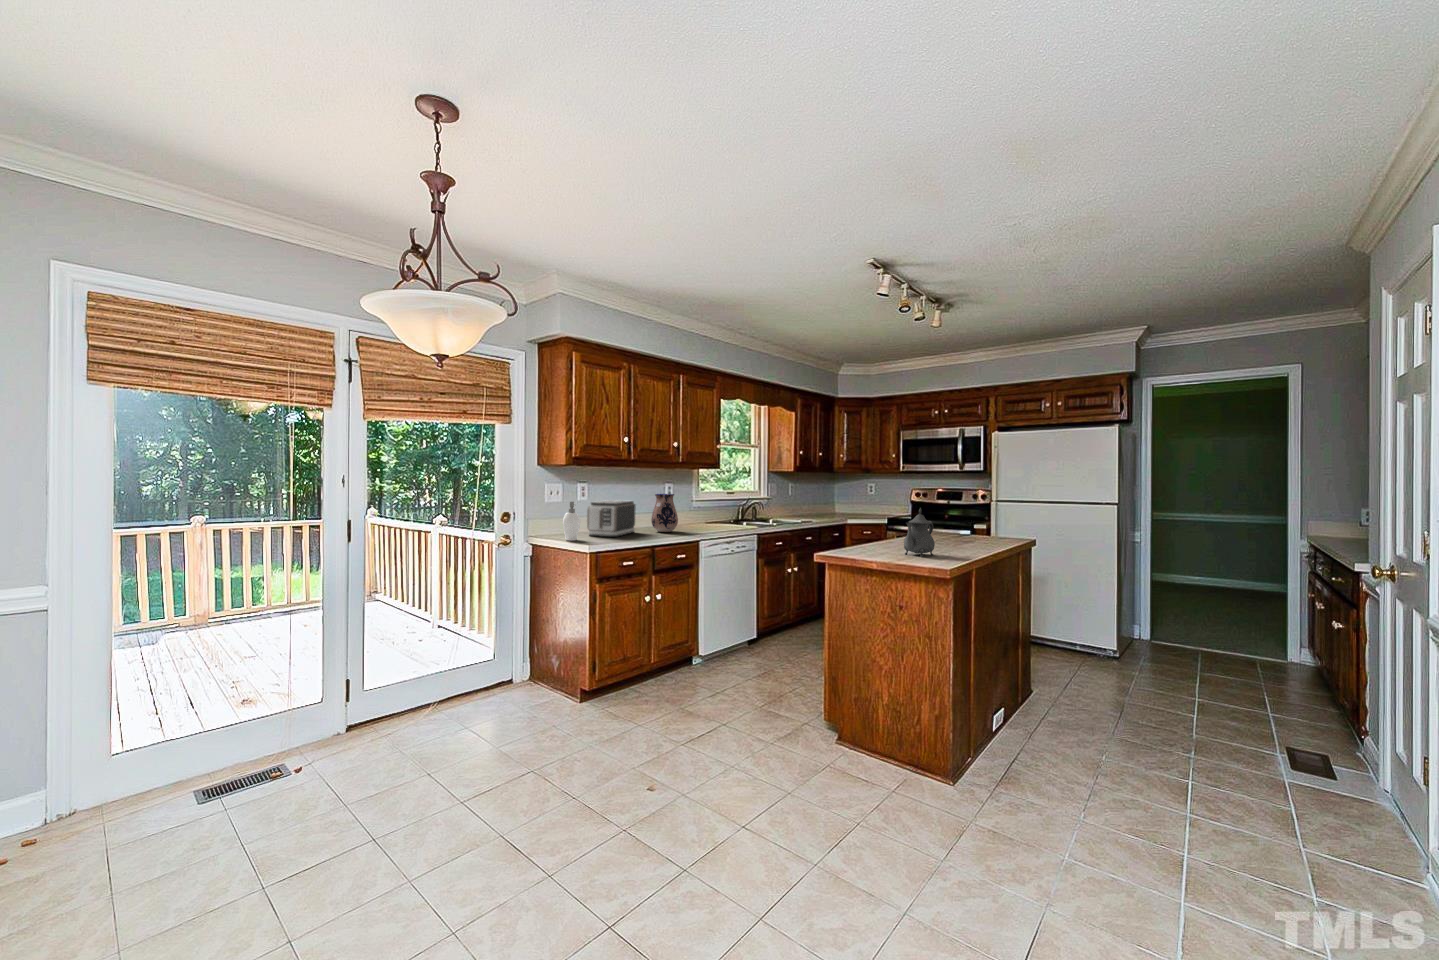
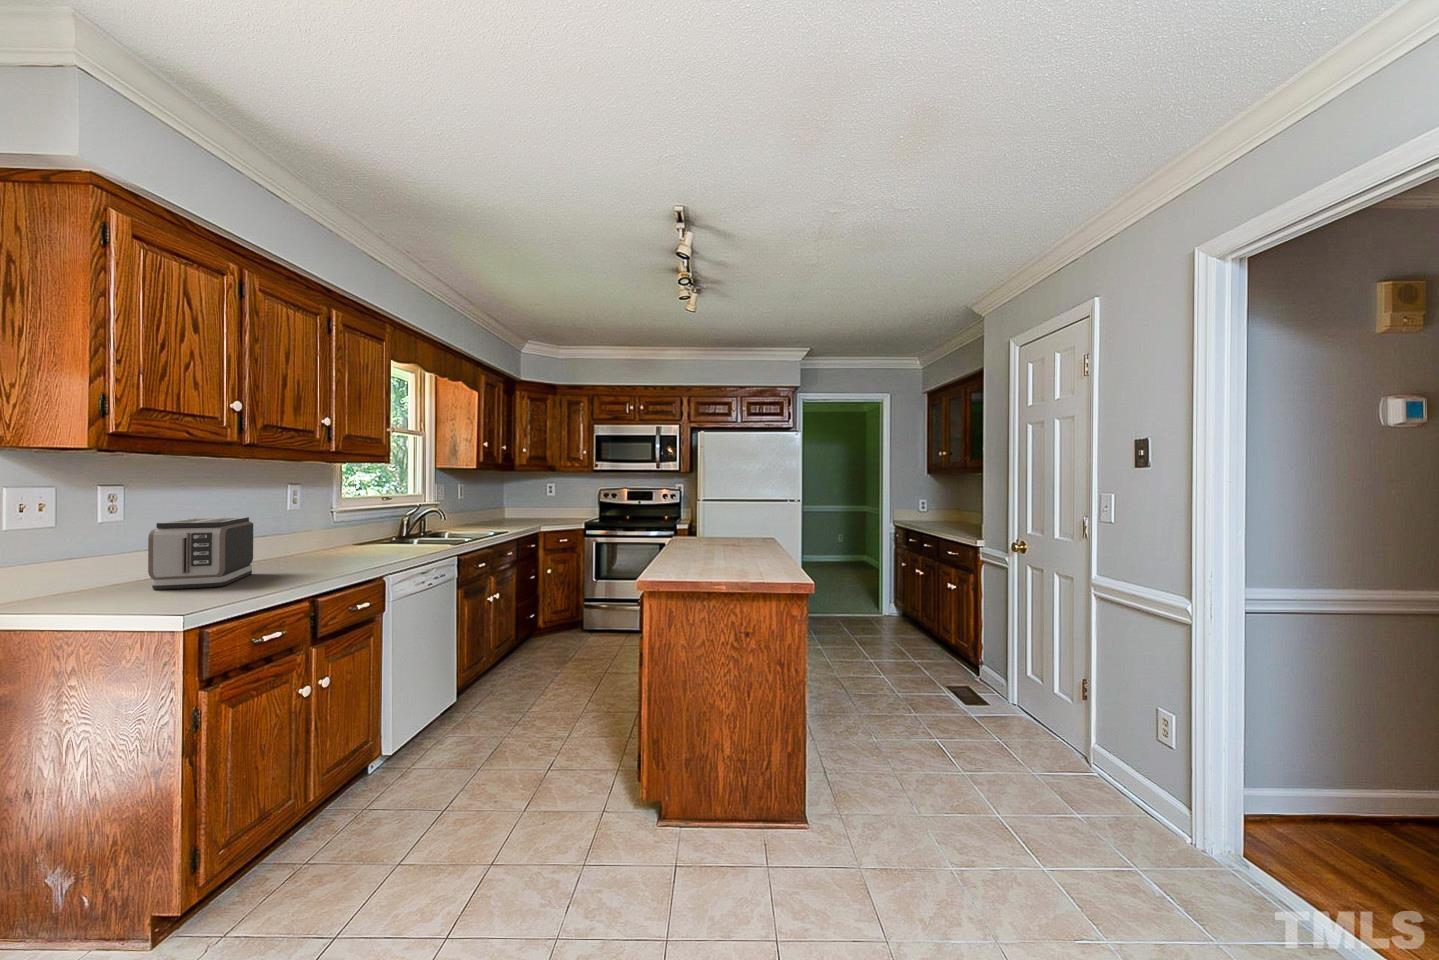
ceramic pitcher: present [651,494,678,532] -> none [284,503,337,568]
soap dispenser: present [563,501,580,540] -> none [92,523,141,605]
teapot: present [904,508,935,557] -> none [709,504,746,565]

